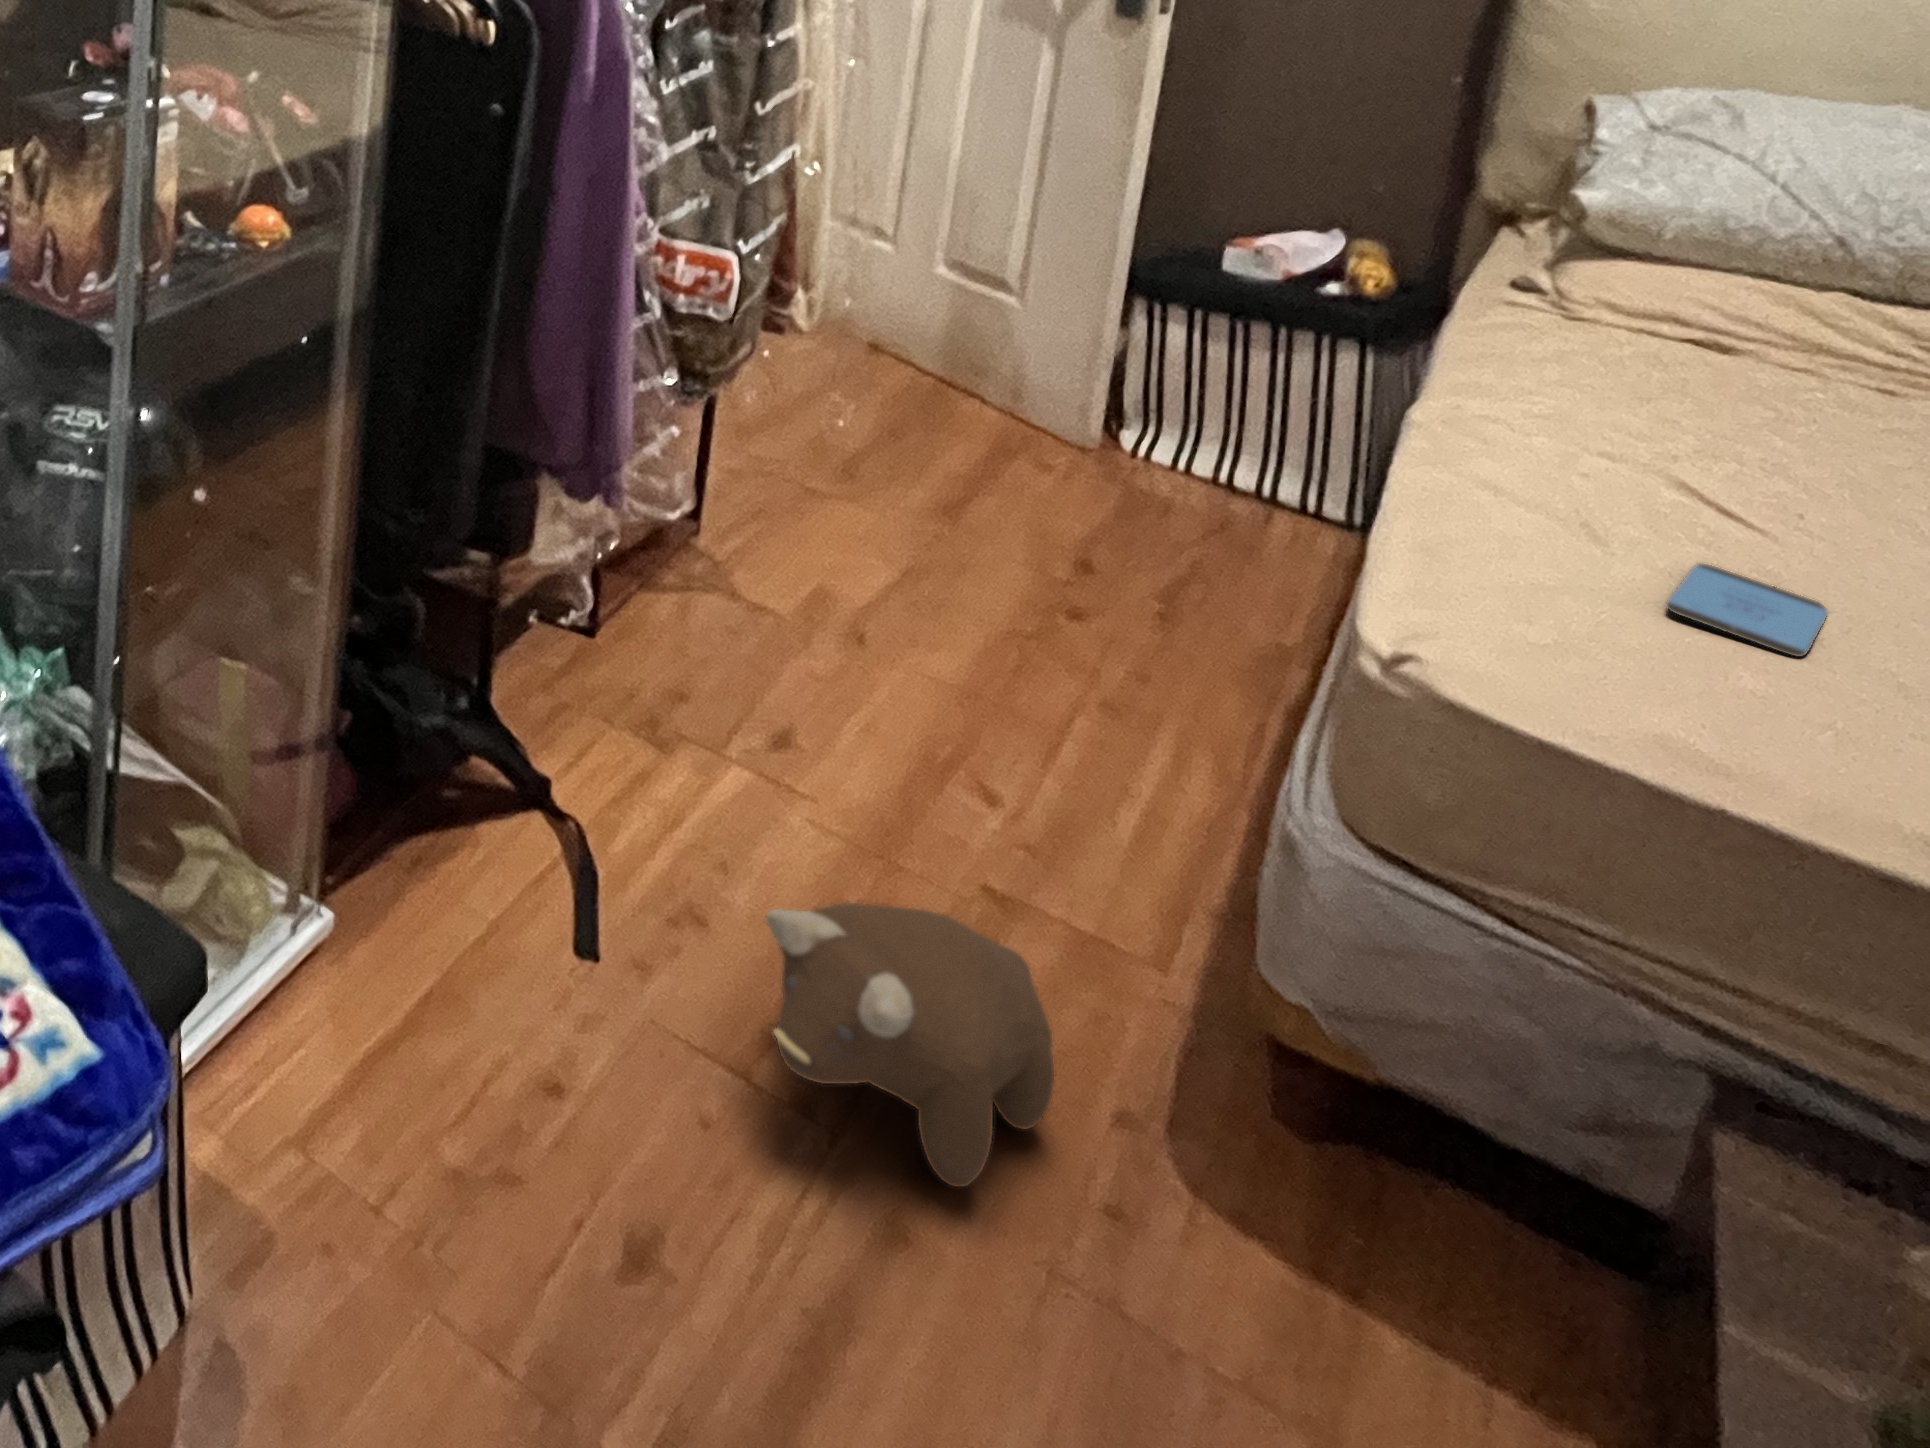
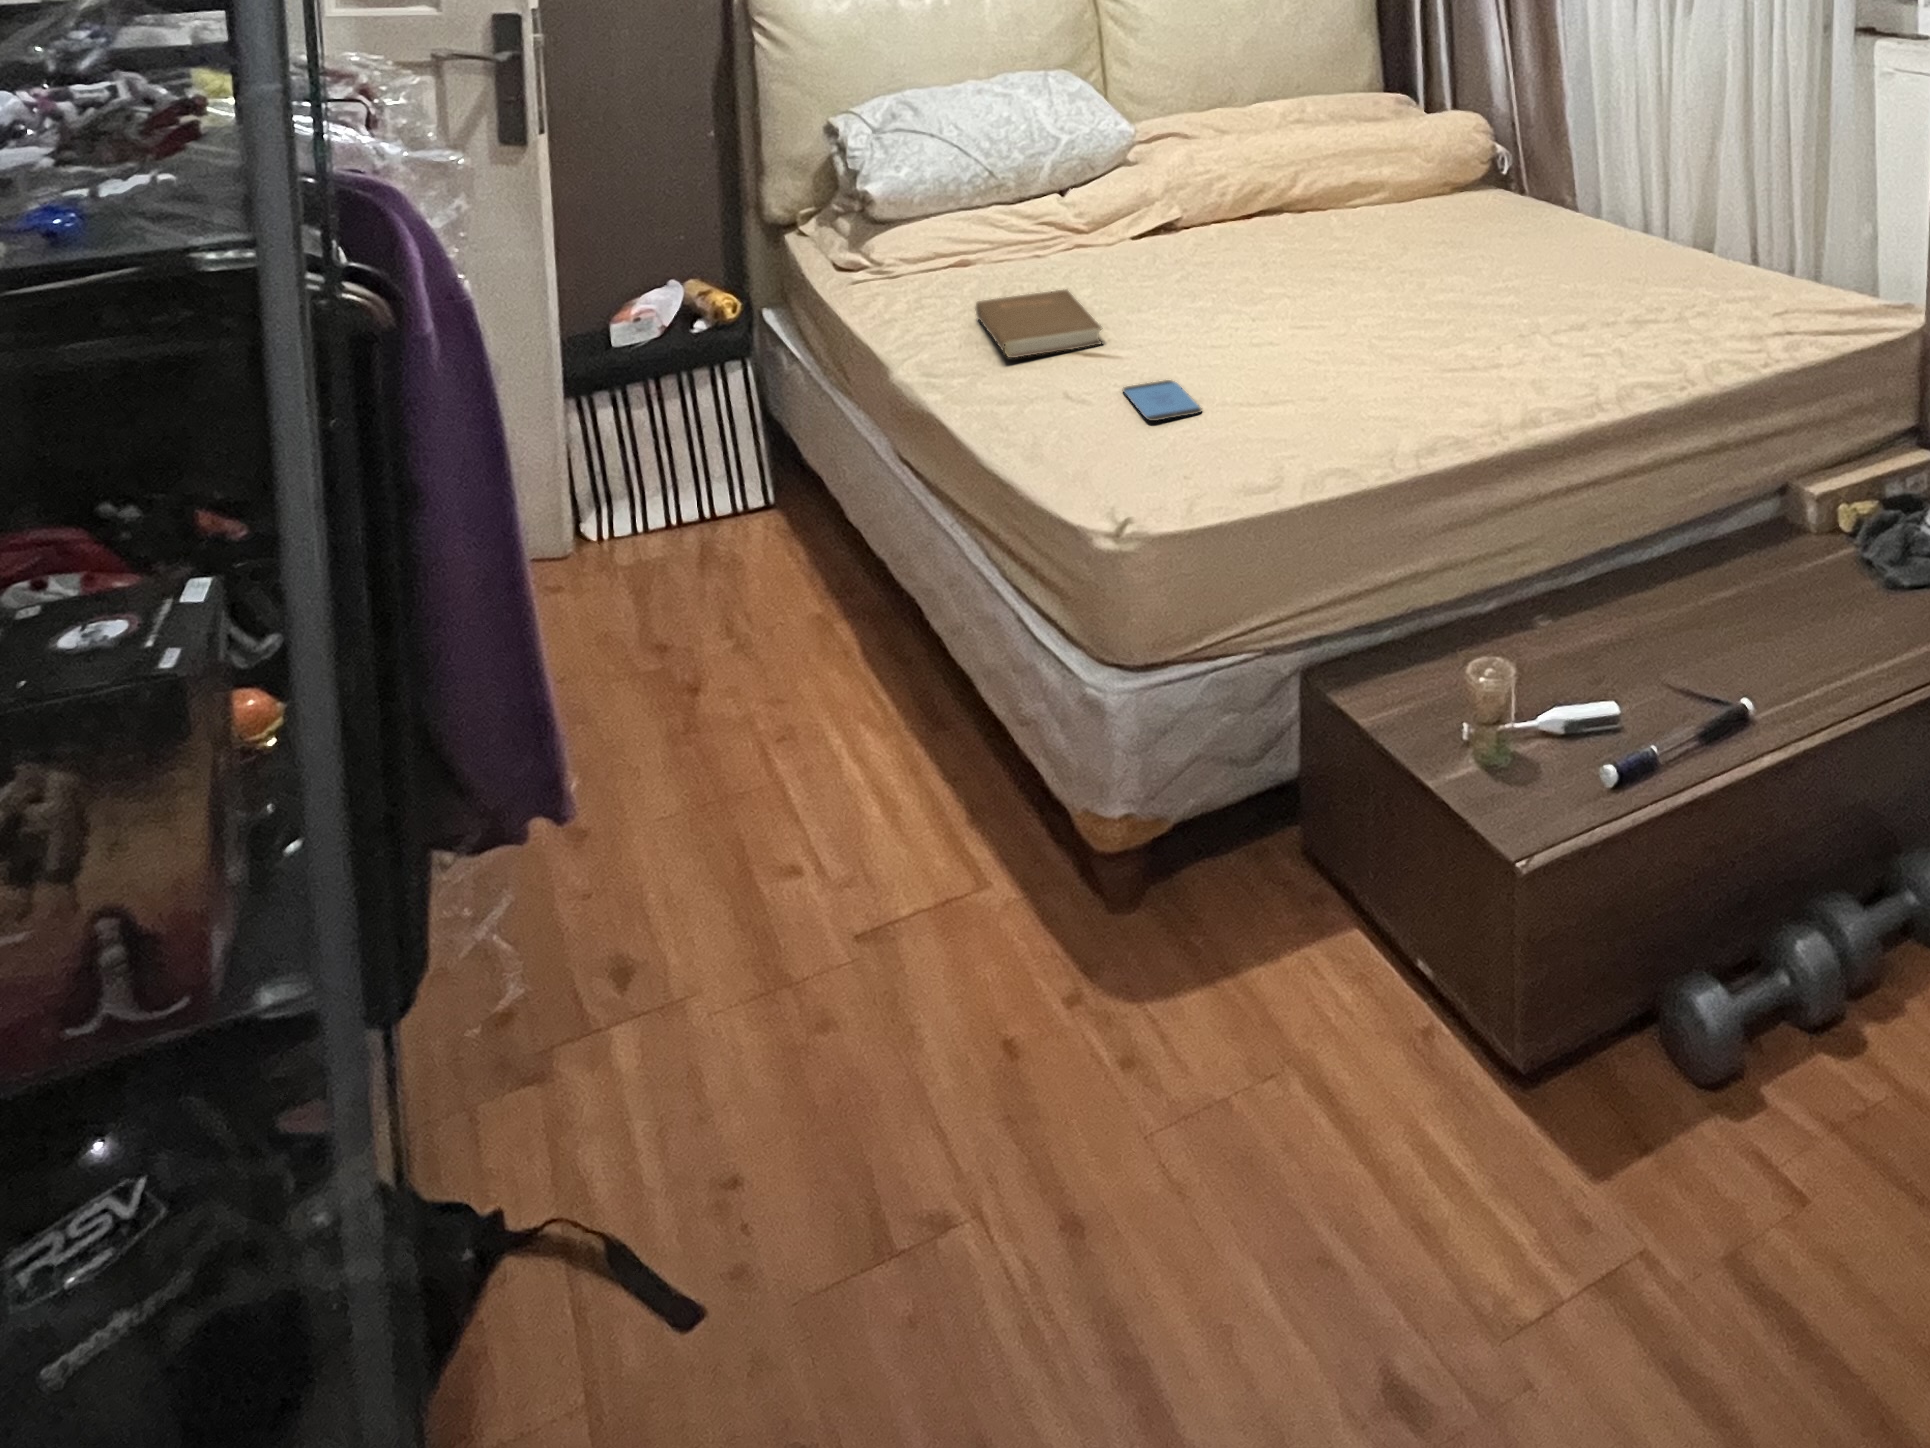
book: none [1556,376,1822,516] -> present [976,290,1103,358]
plush toy: present [766,903,1054,1187] -> none [921,929,1119,1168]

